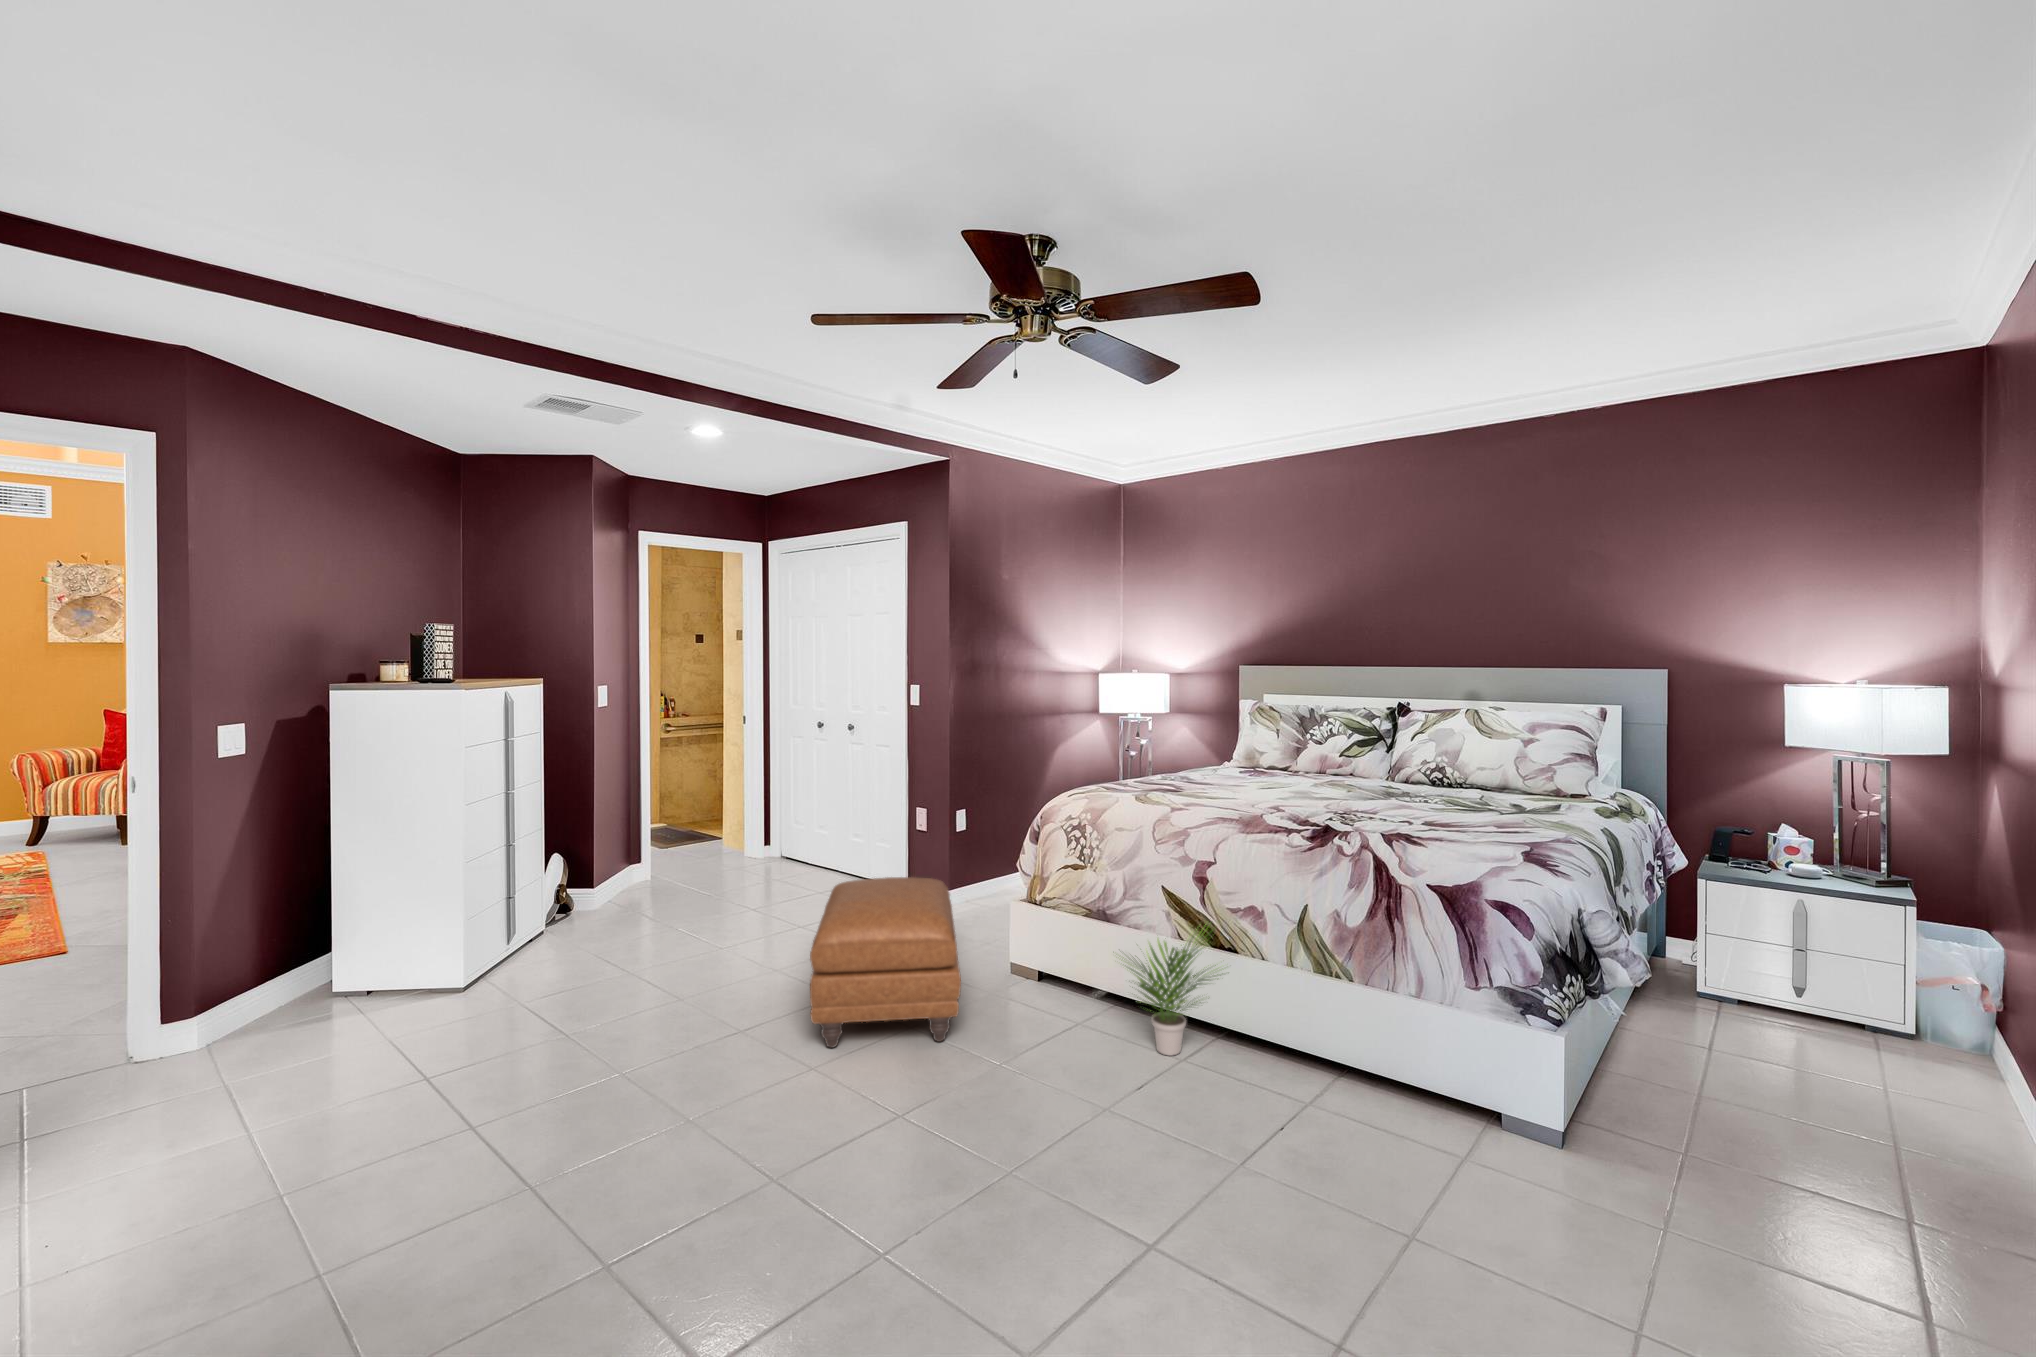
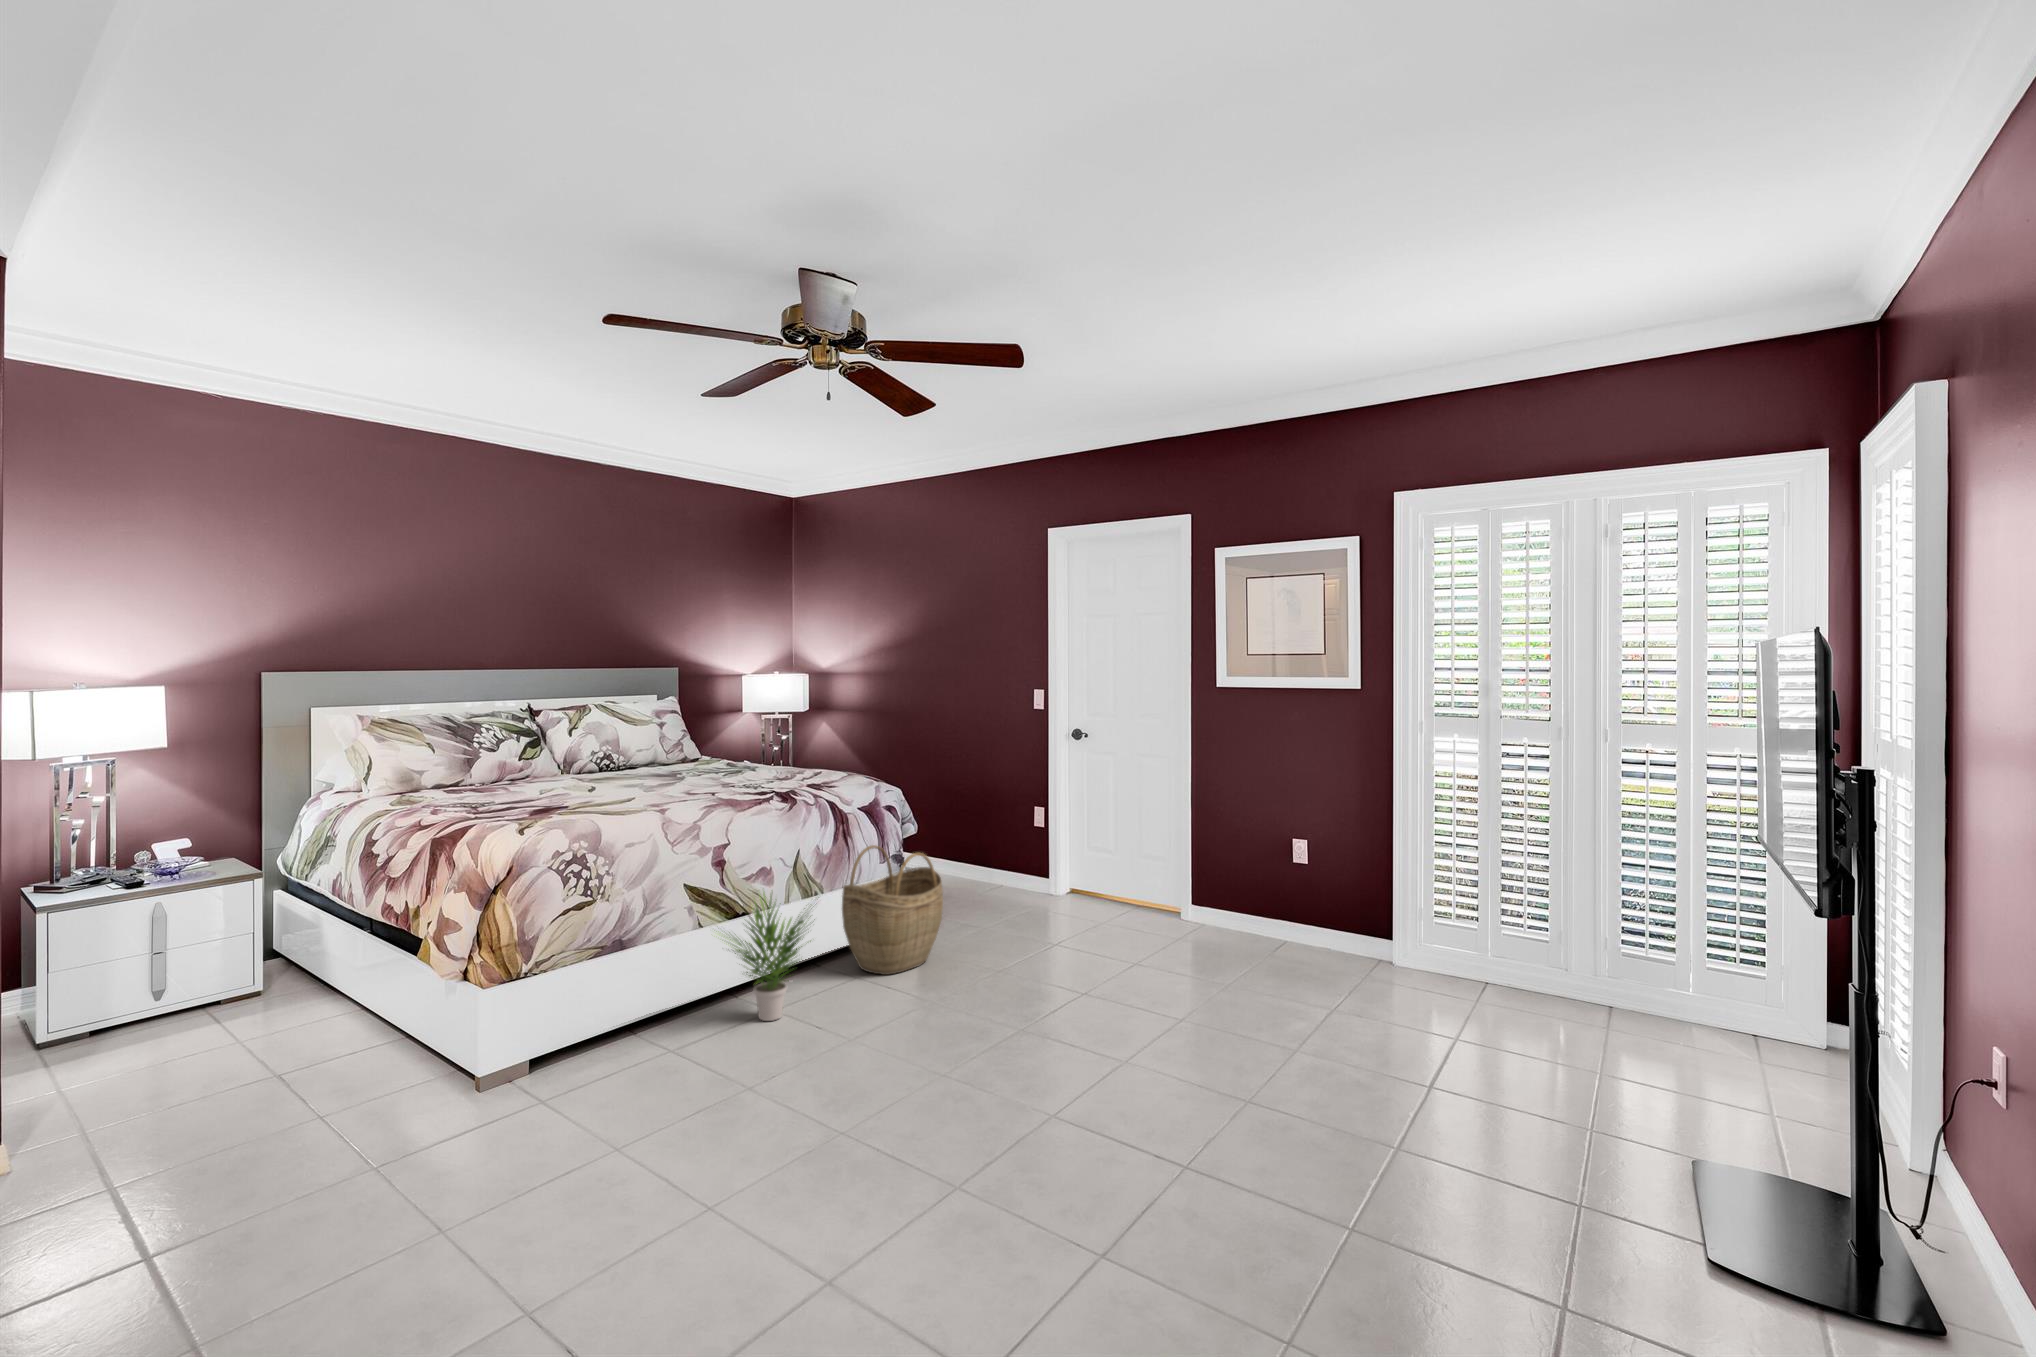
ottoman: present [810,877,961,1048] -> none [364,971,715,1233]
woven basket: none [1306,939,1467,1142] -> present [842,845,943,975]

